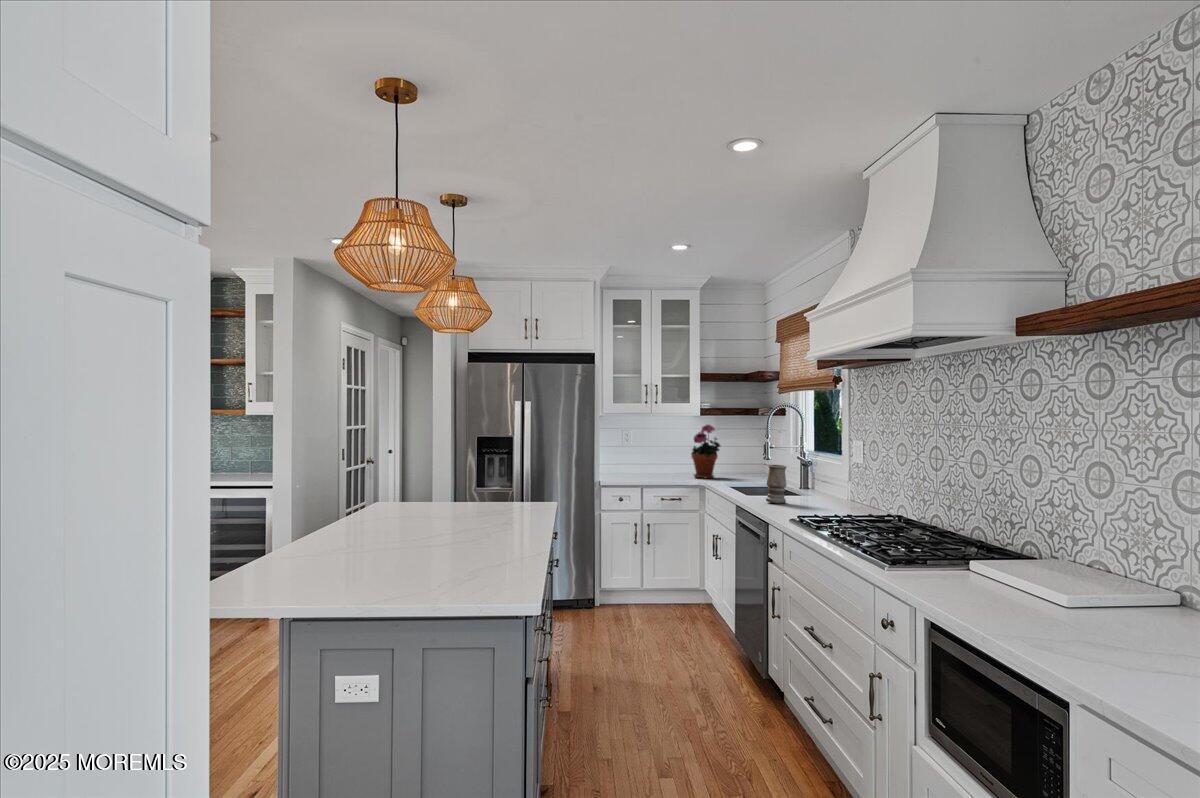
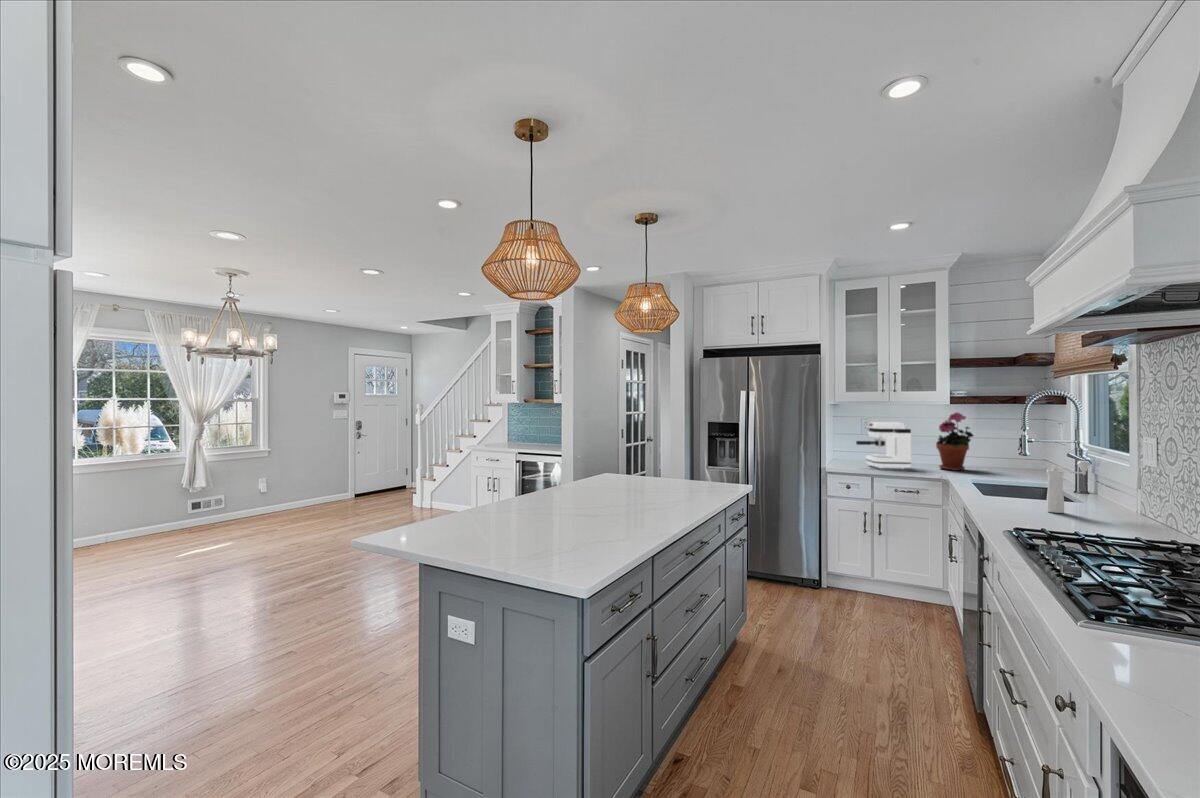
coffee maker: none [623,434,671,480] -> present [856,422,911,469]
pepper mill: none [797,460,825,502] -> present [1047,461,1091,513]
vase: present [766,464,787,504] -> none [998,464,1028,512]

